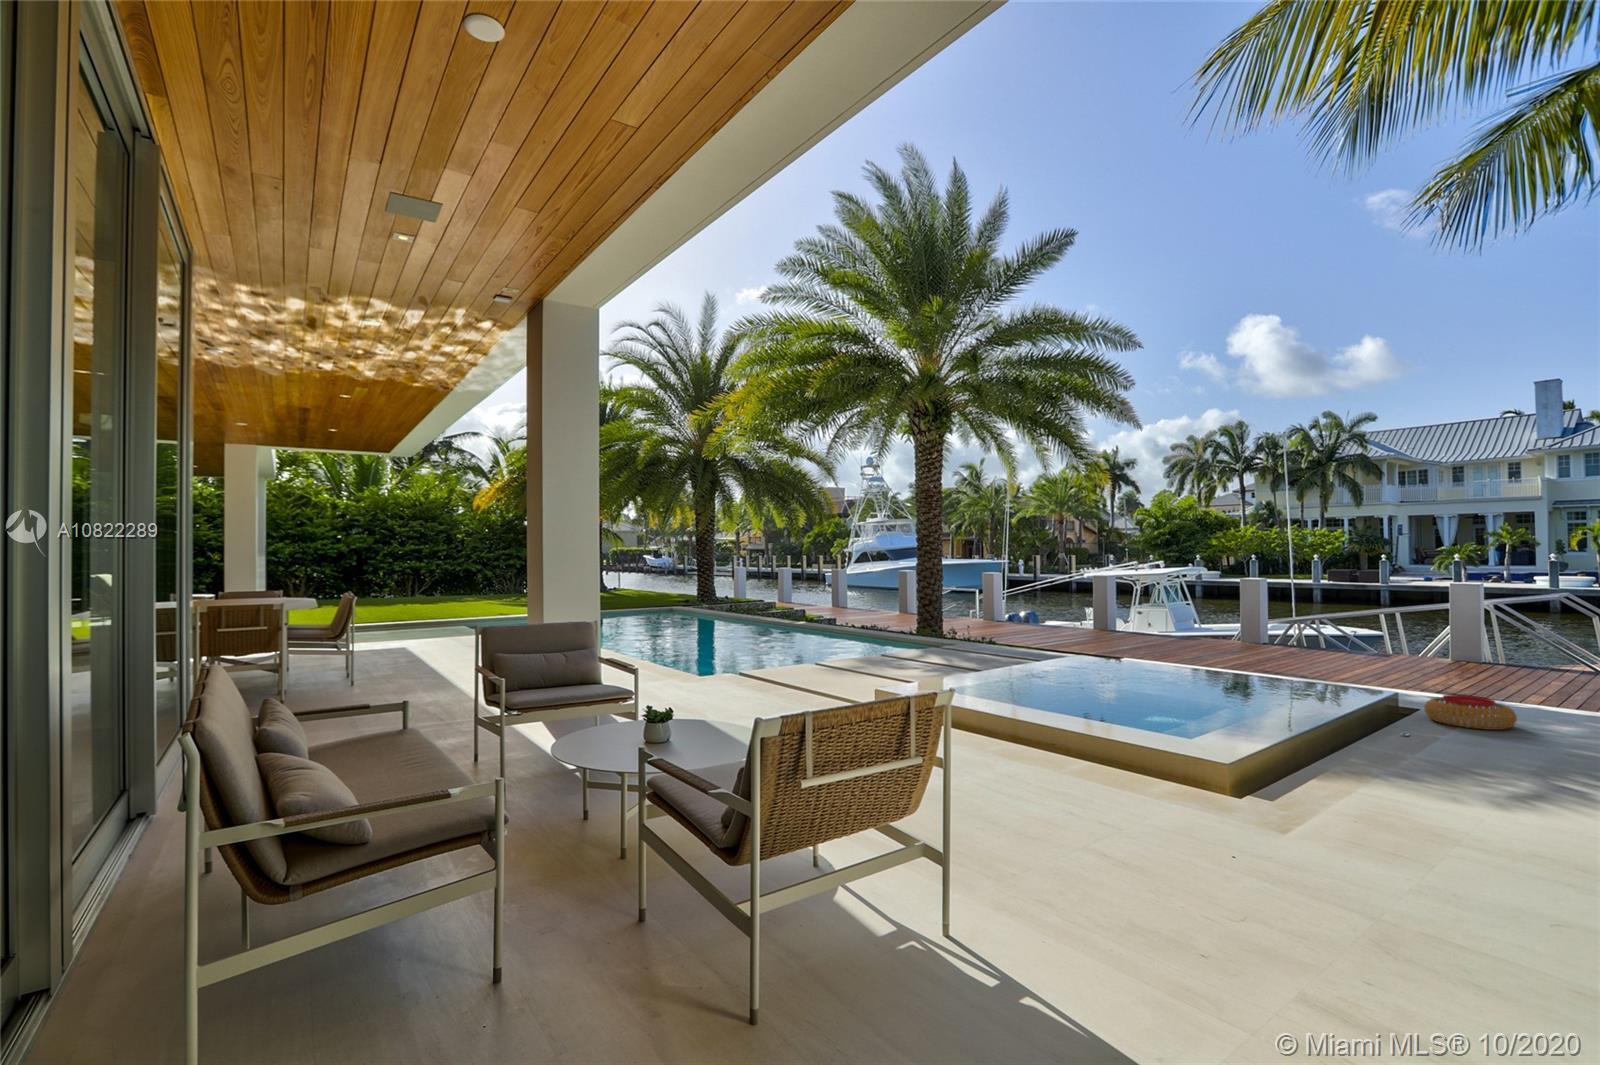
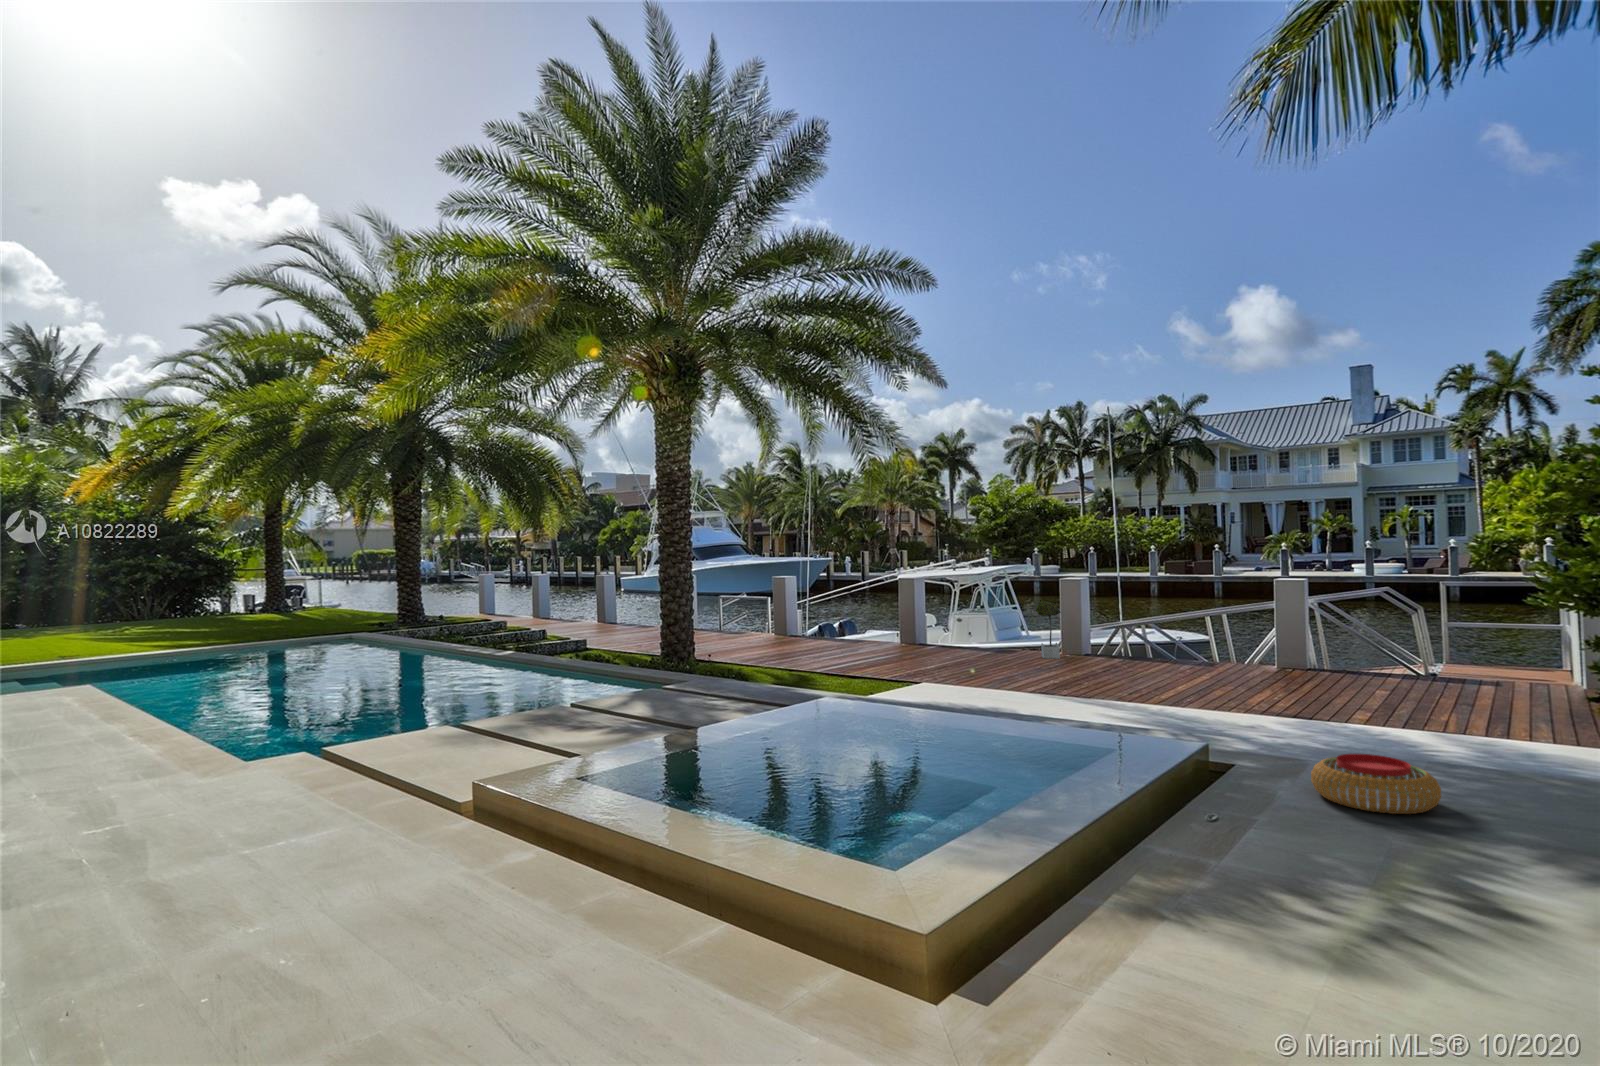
potted tree: none [1213,597,1234,641] -> present [1036,601,1061,659]

